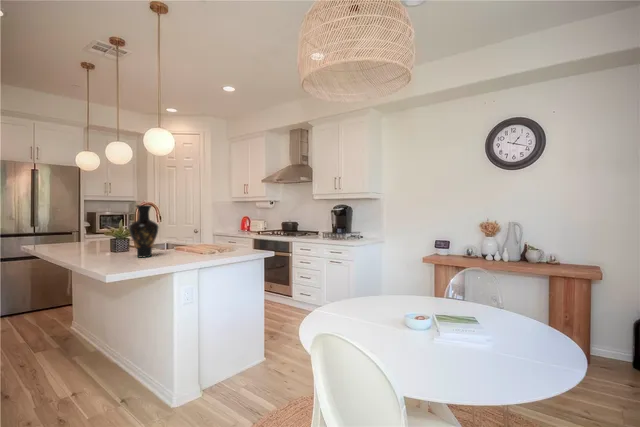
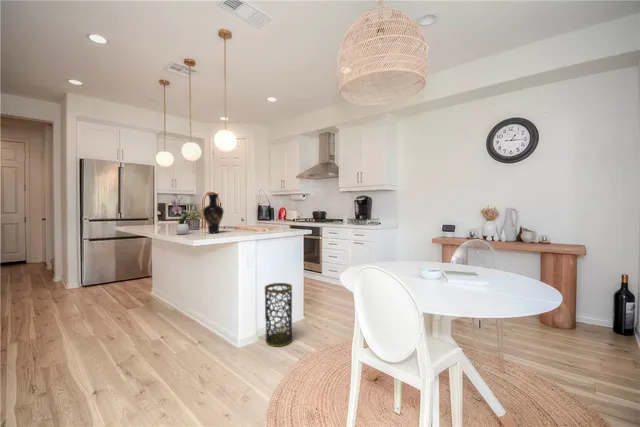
flower arrangement: none [85,206,113,260] -> present [171,194,190,234]
trash can: none [210,322,247,410] -> present [265,283,292,347]

